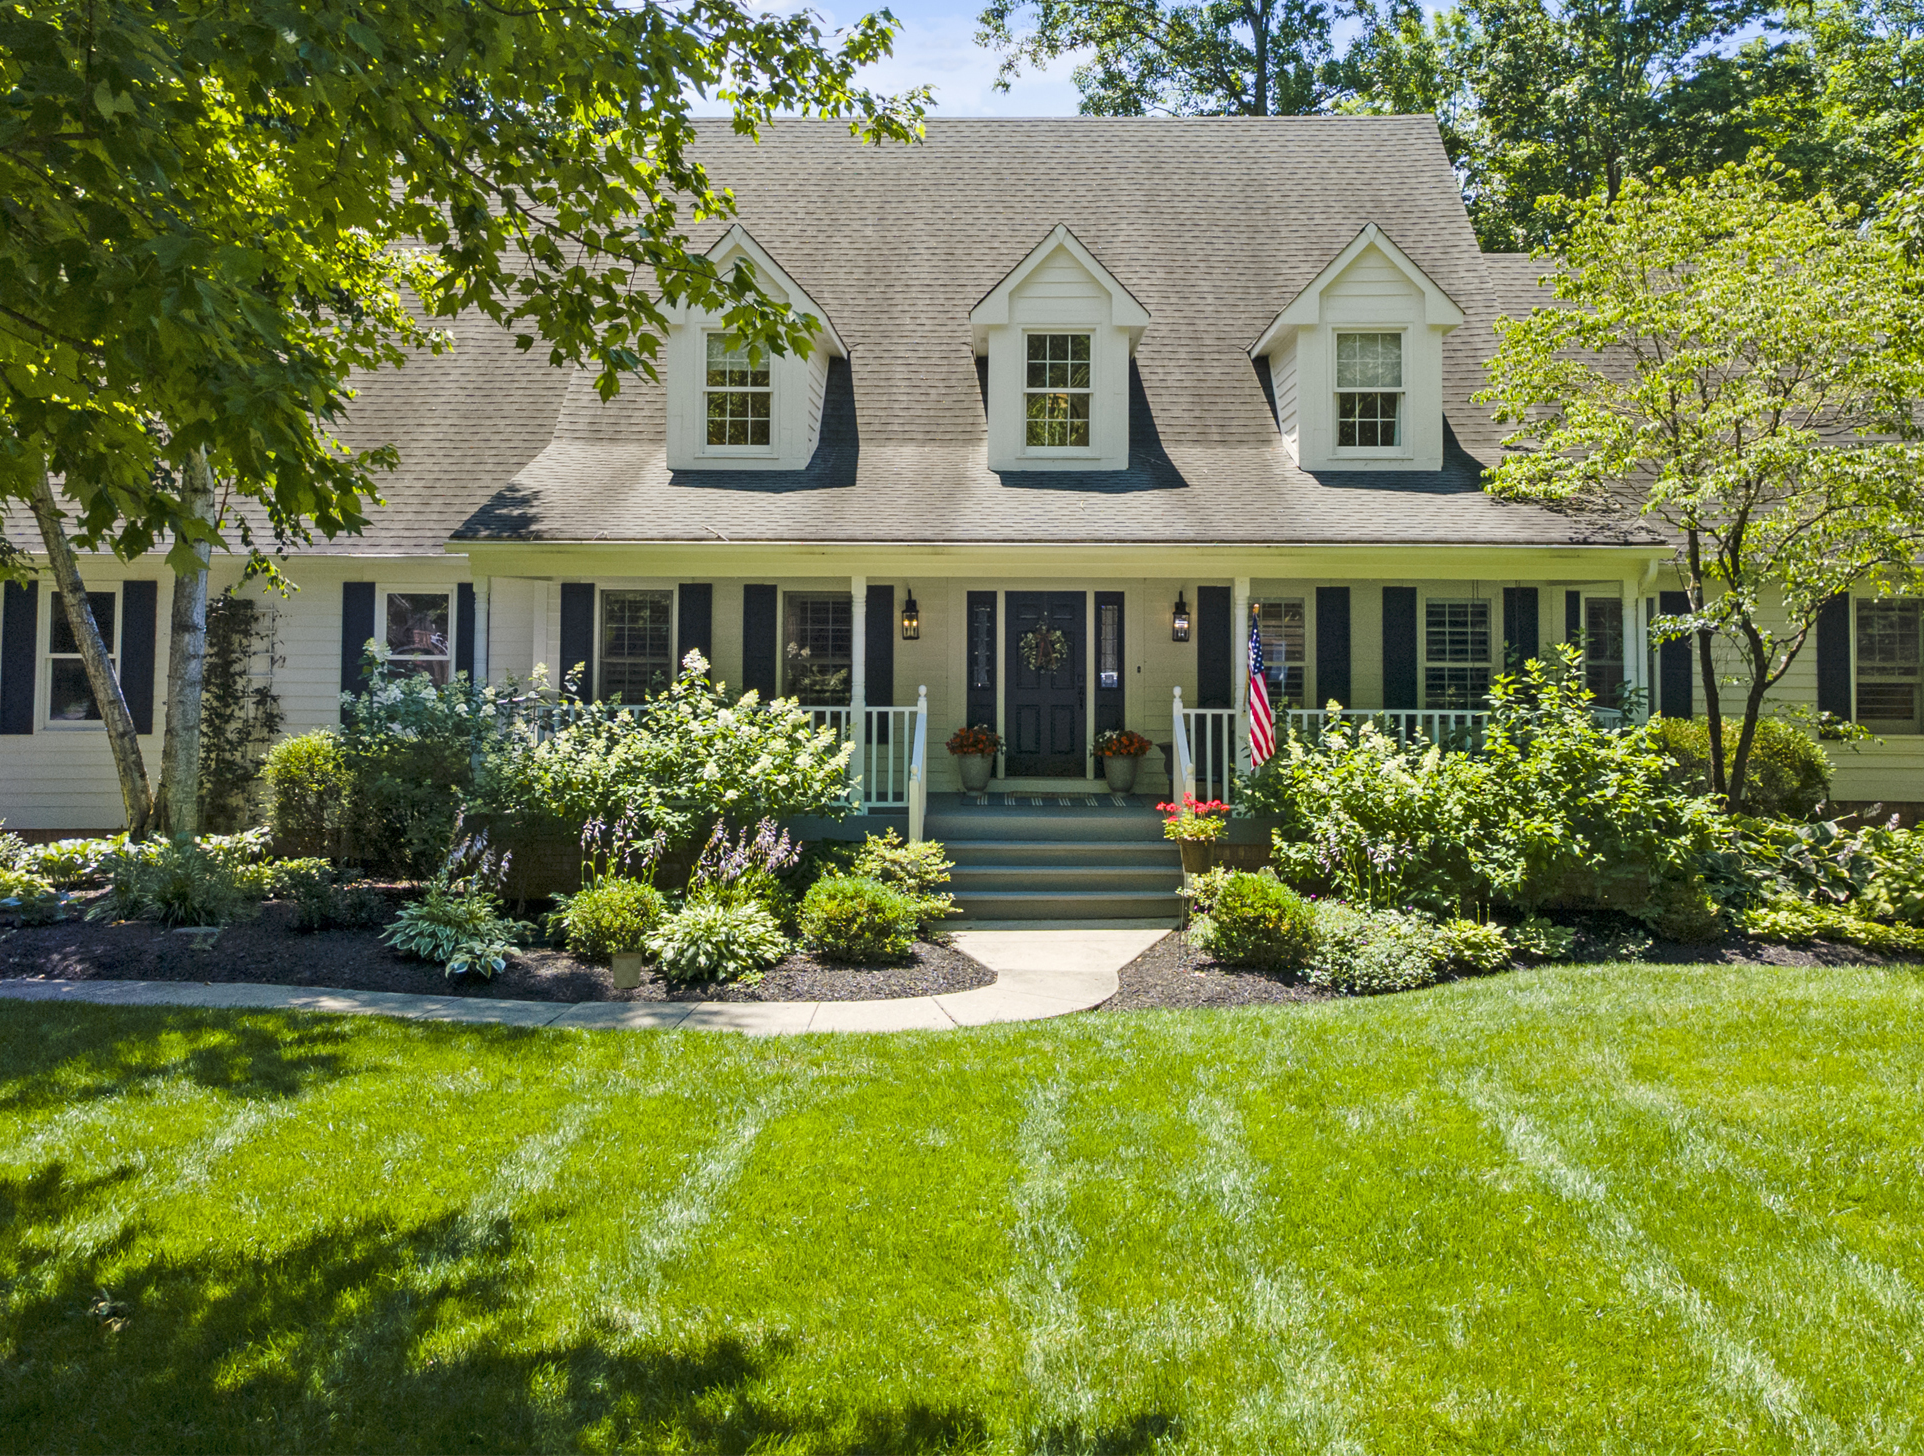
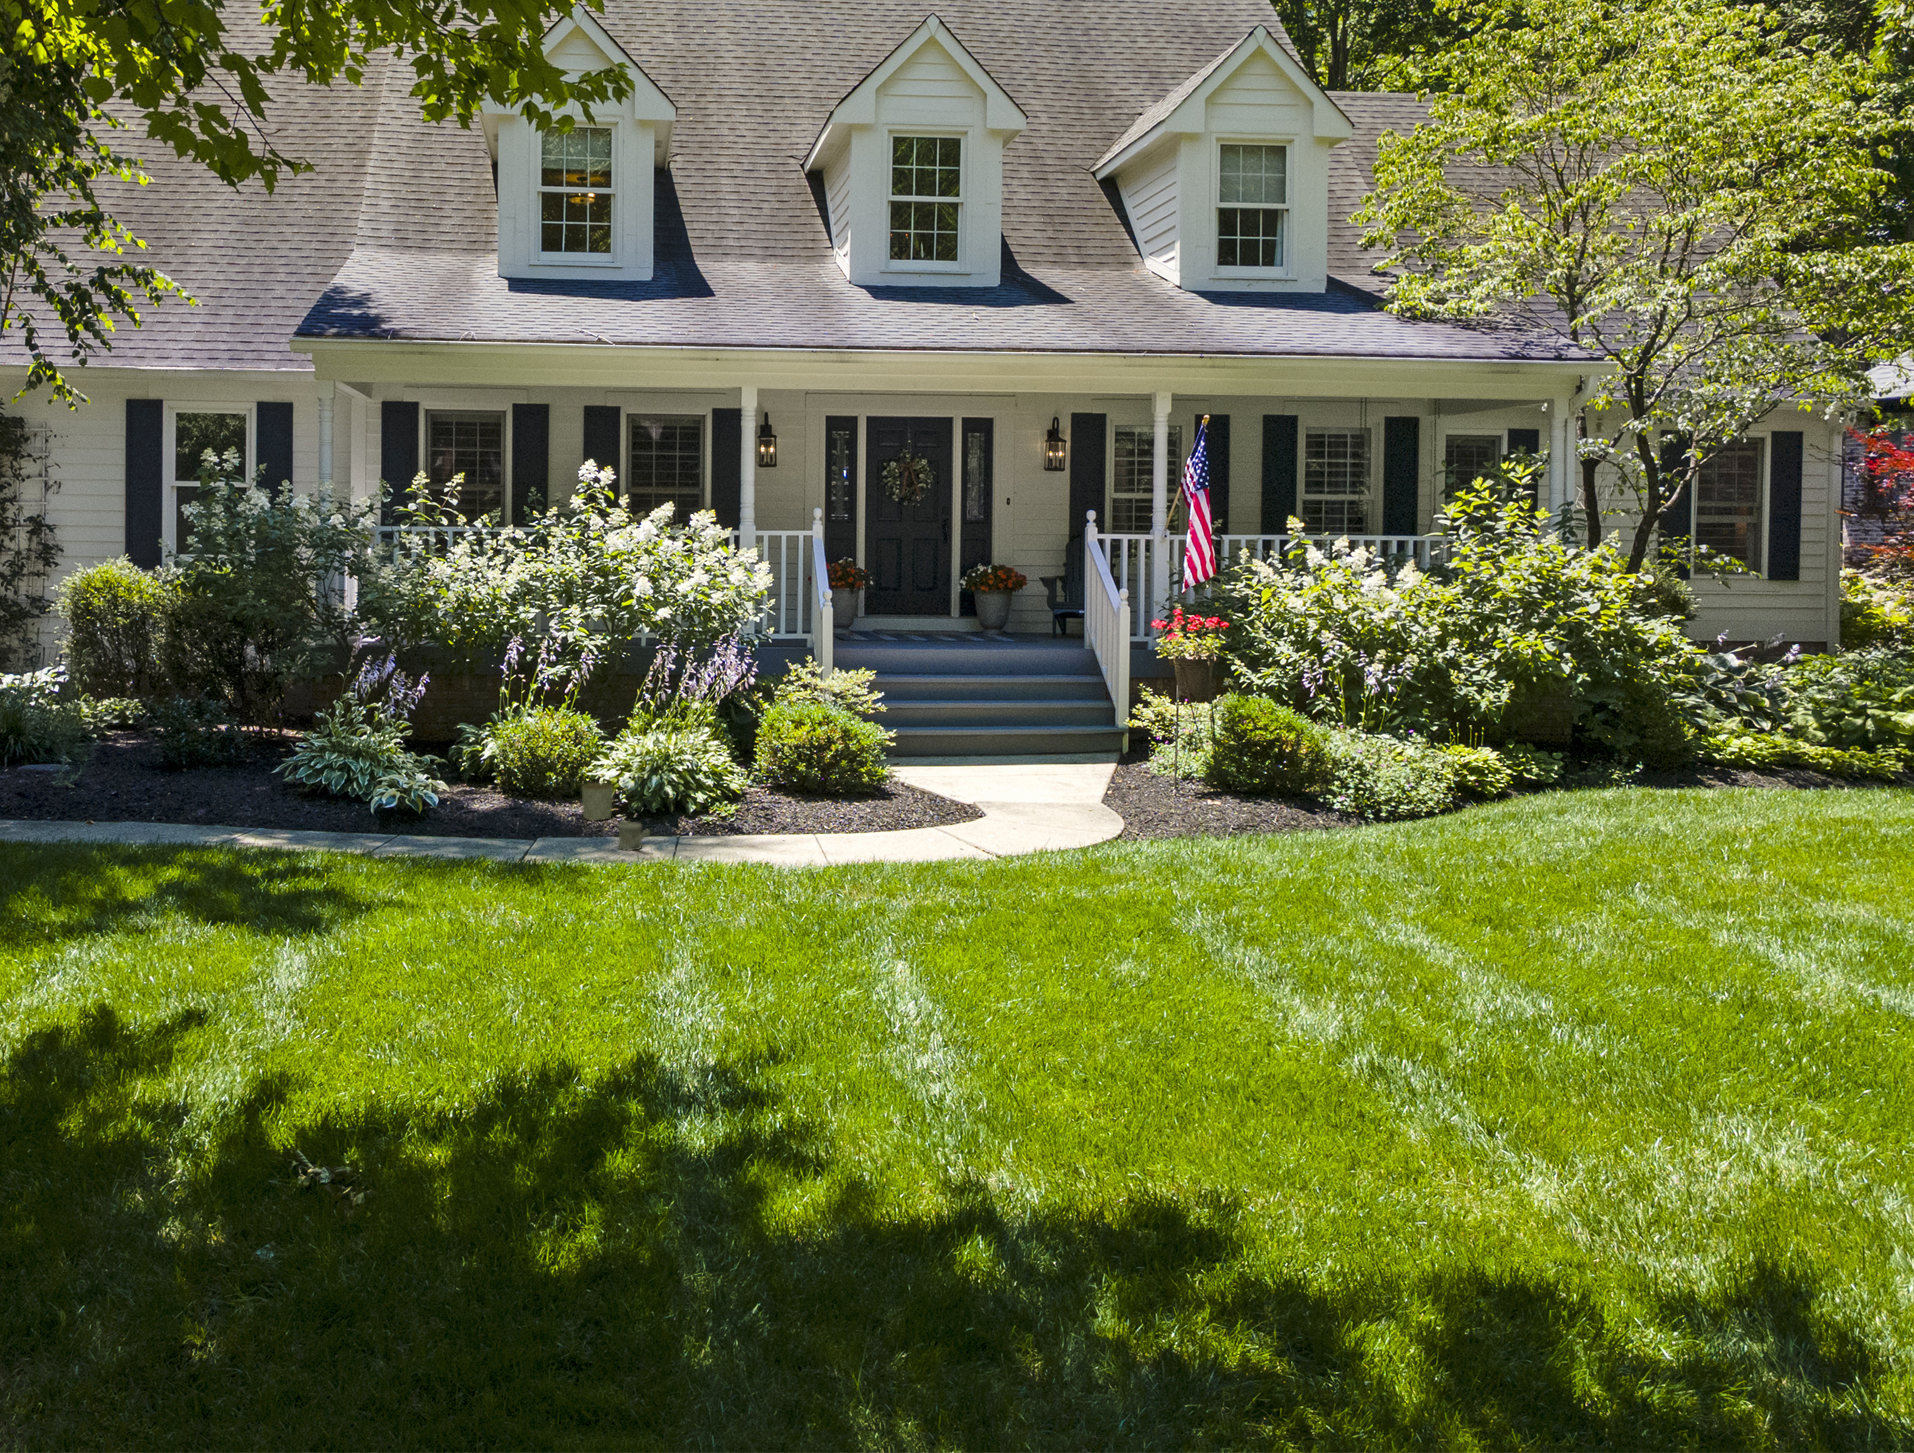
watering can: none [616,989,639,1019] -> present [619,820,650,851]

